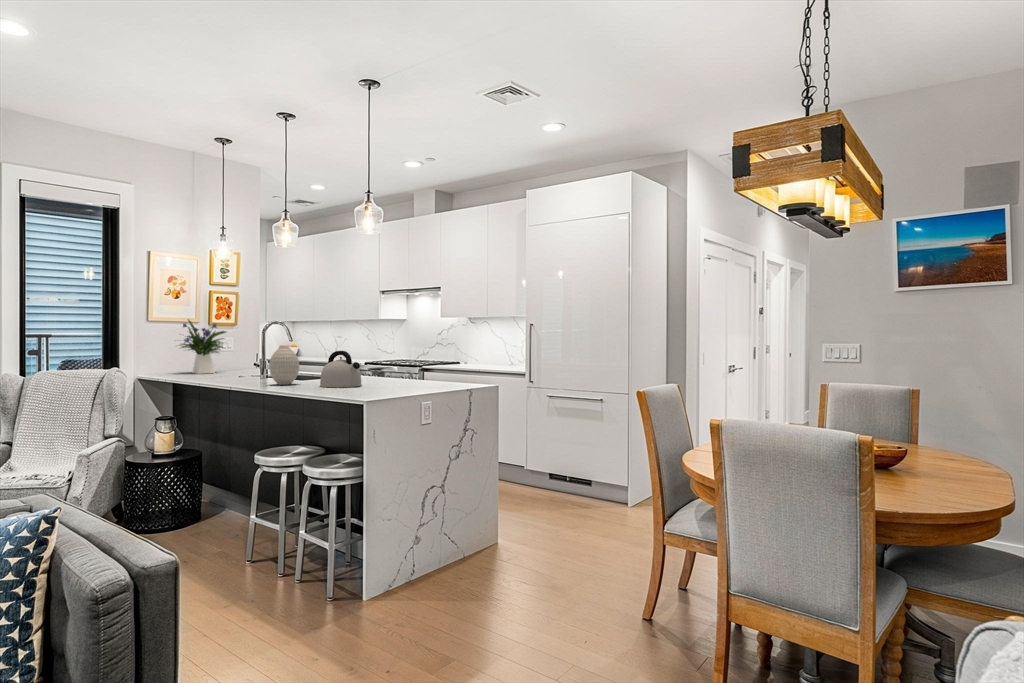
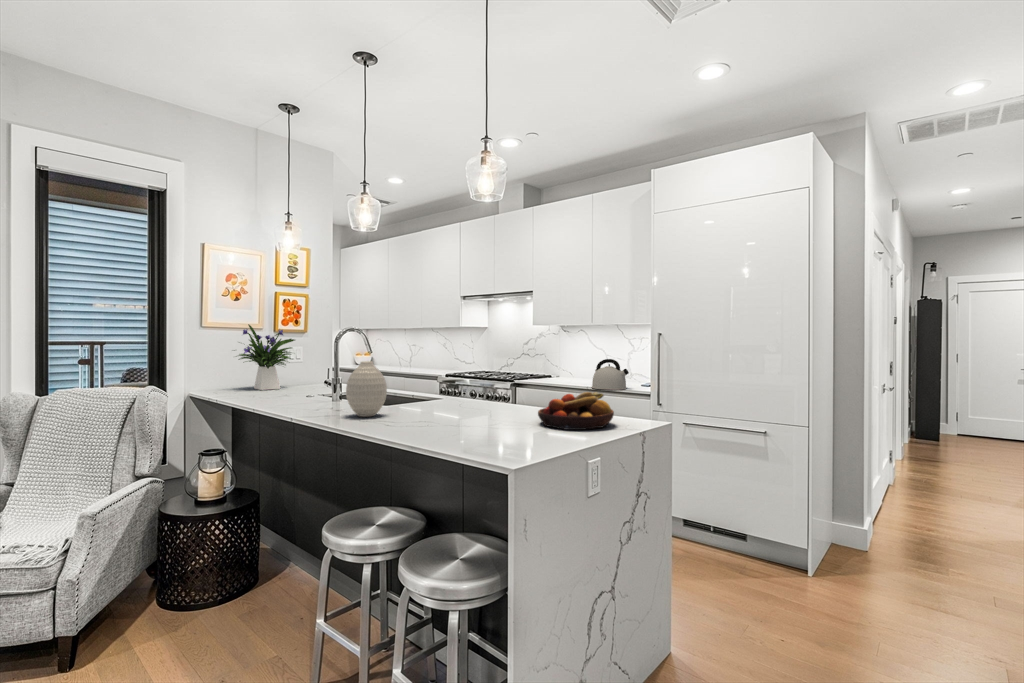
kettle: present [320,351,362,387] -> present [592,359,629,390]
fruit bowl: none [404,364,456,388] -> present [538,392,614,430]

